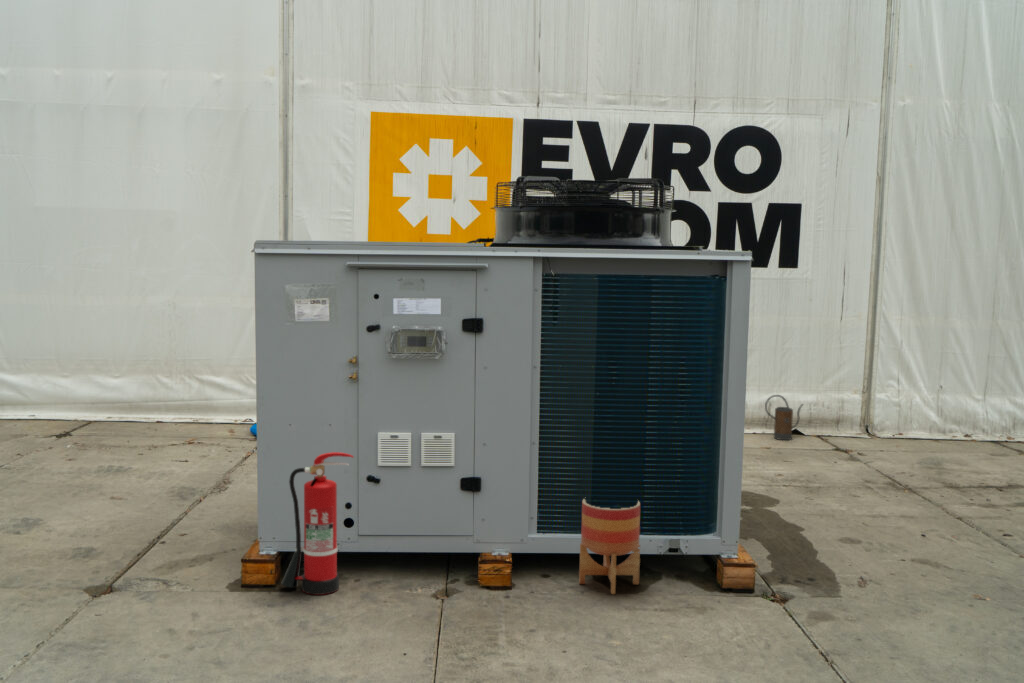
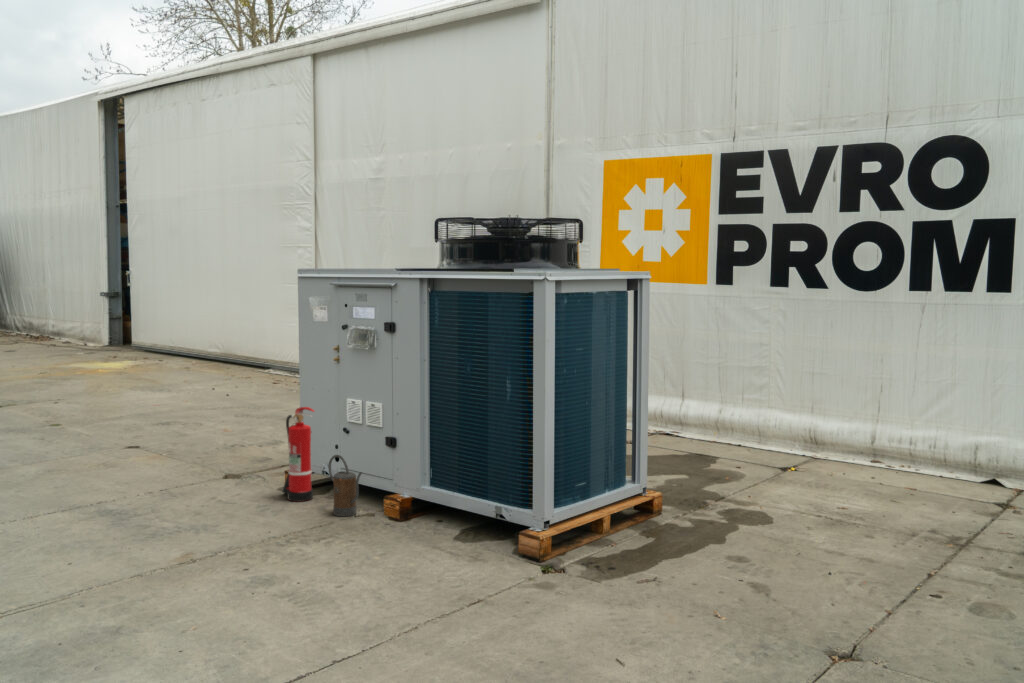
watering can: present [765,395,803,440] -> present [328,455,362,516]
planter: present [579,499,640,594] -> none [424,466,471,544]

